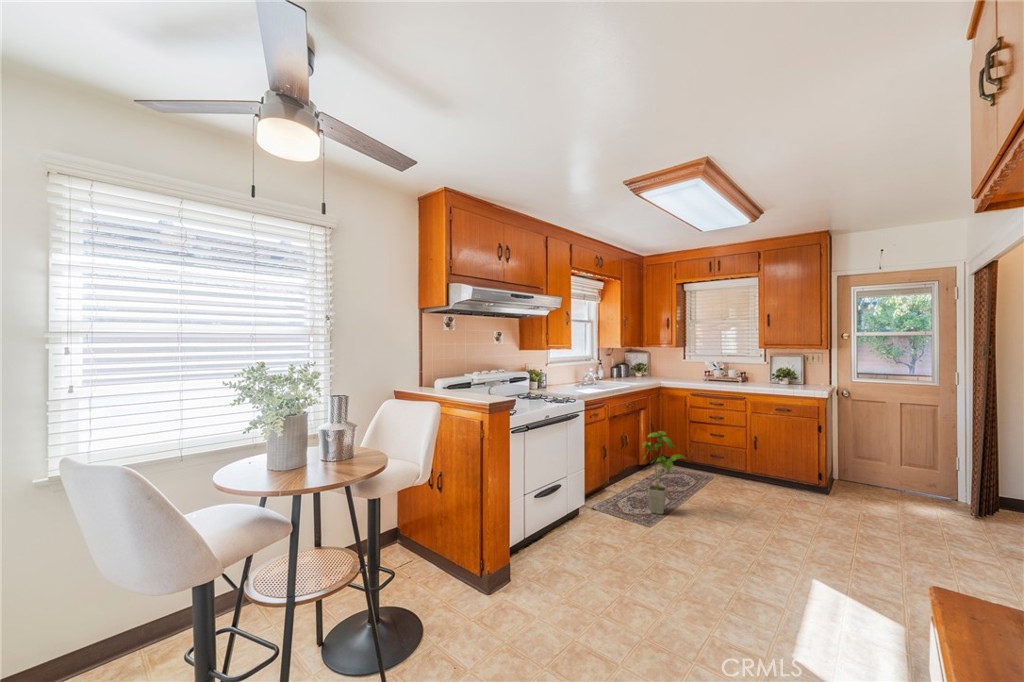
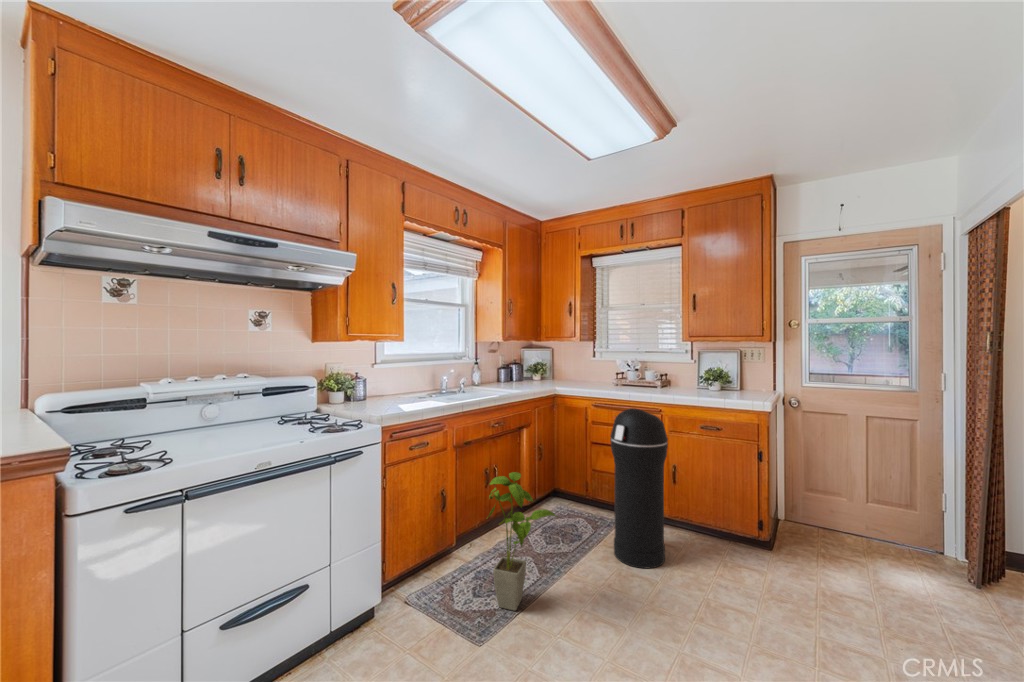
trash can: none [712,395,754,500] -> present [610,408,668,569]

